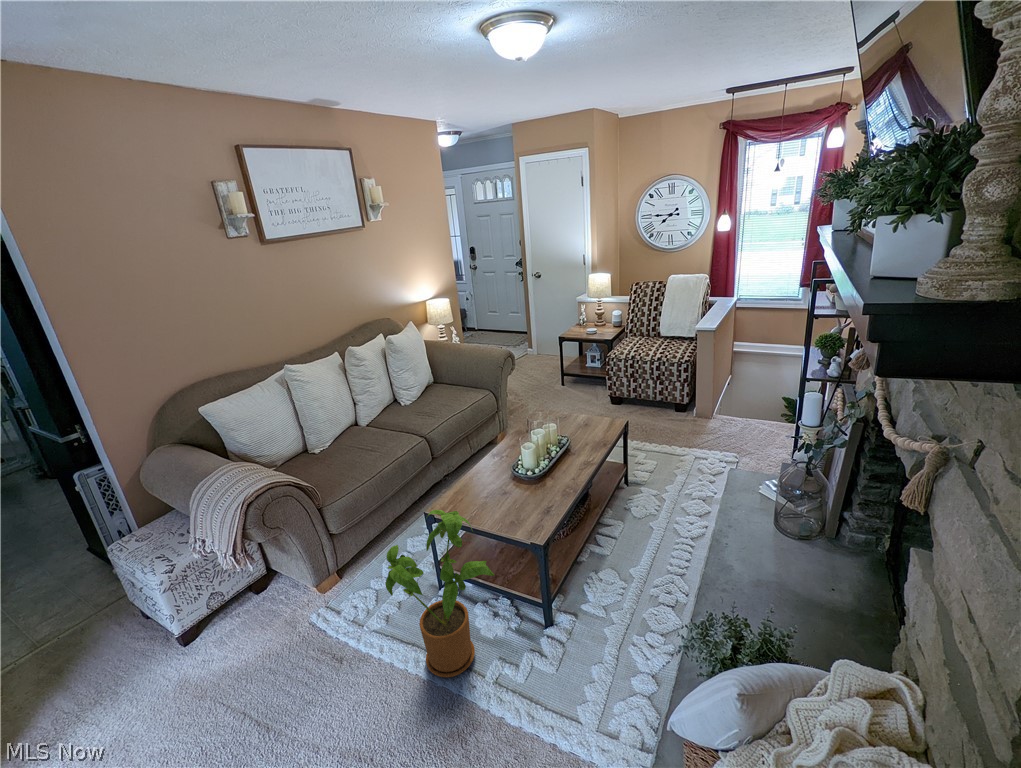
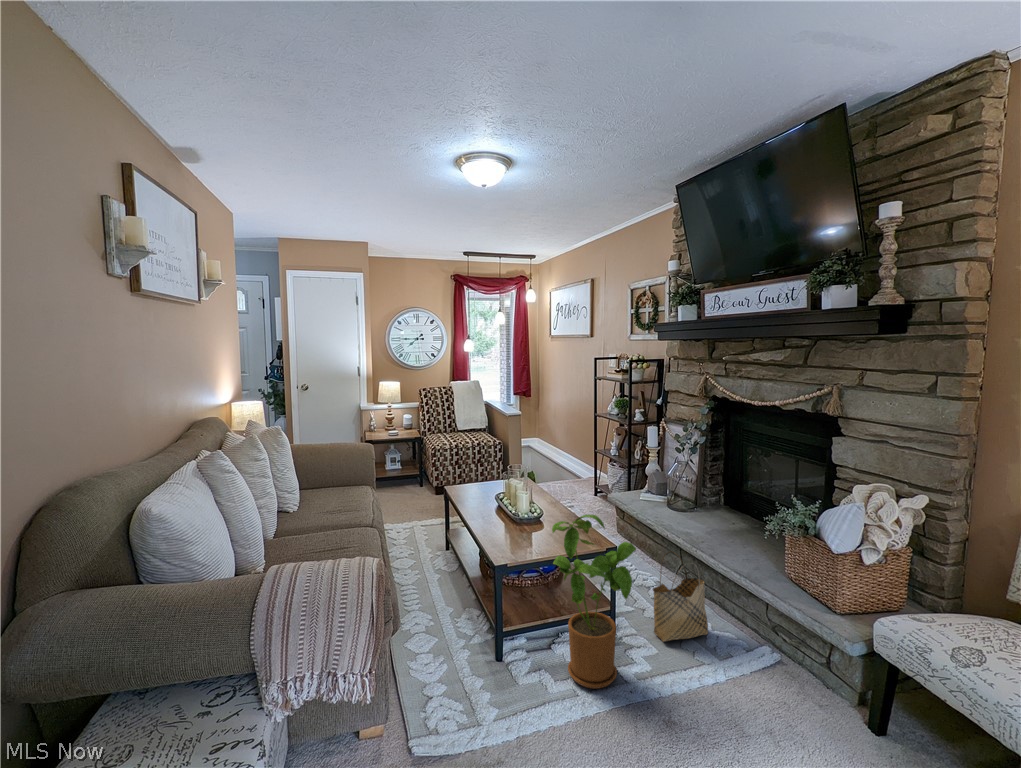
woven basket: none [541,592,614,707] -> present [653,551,708,642]

